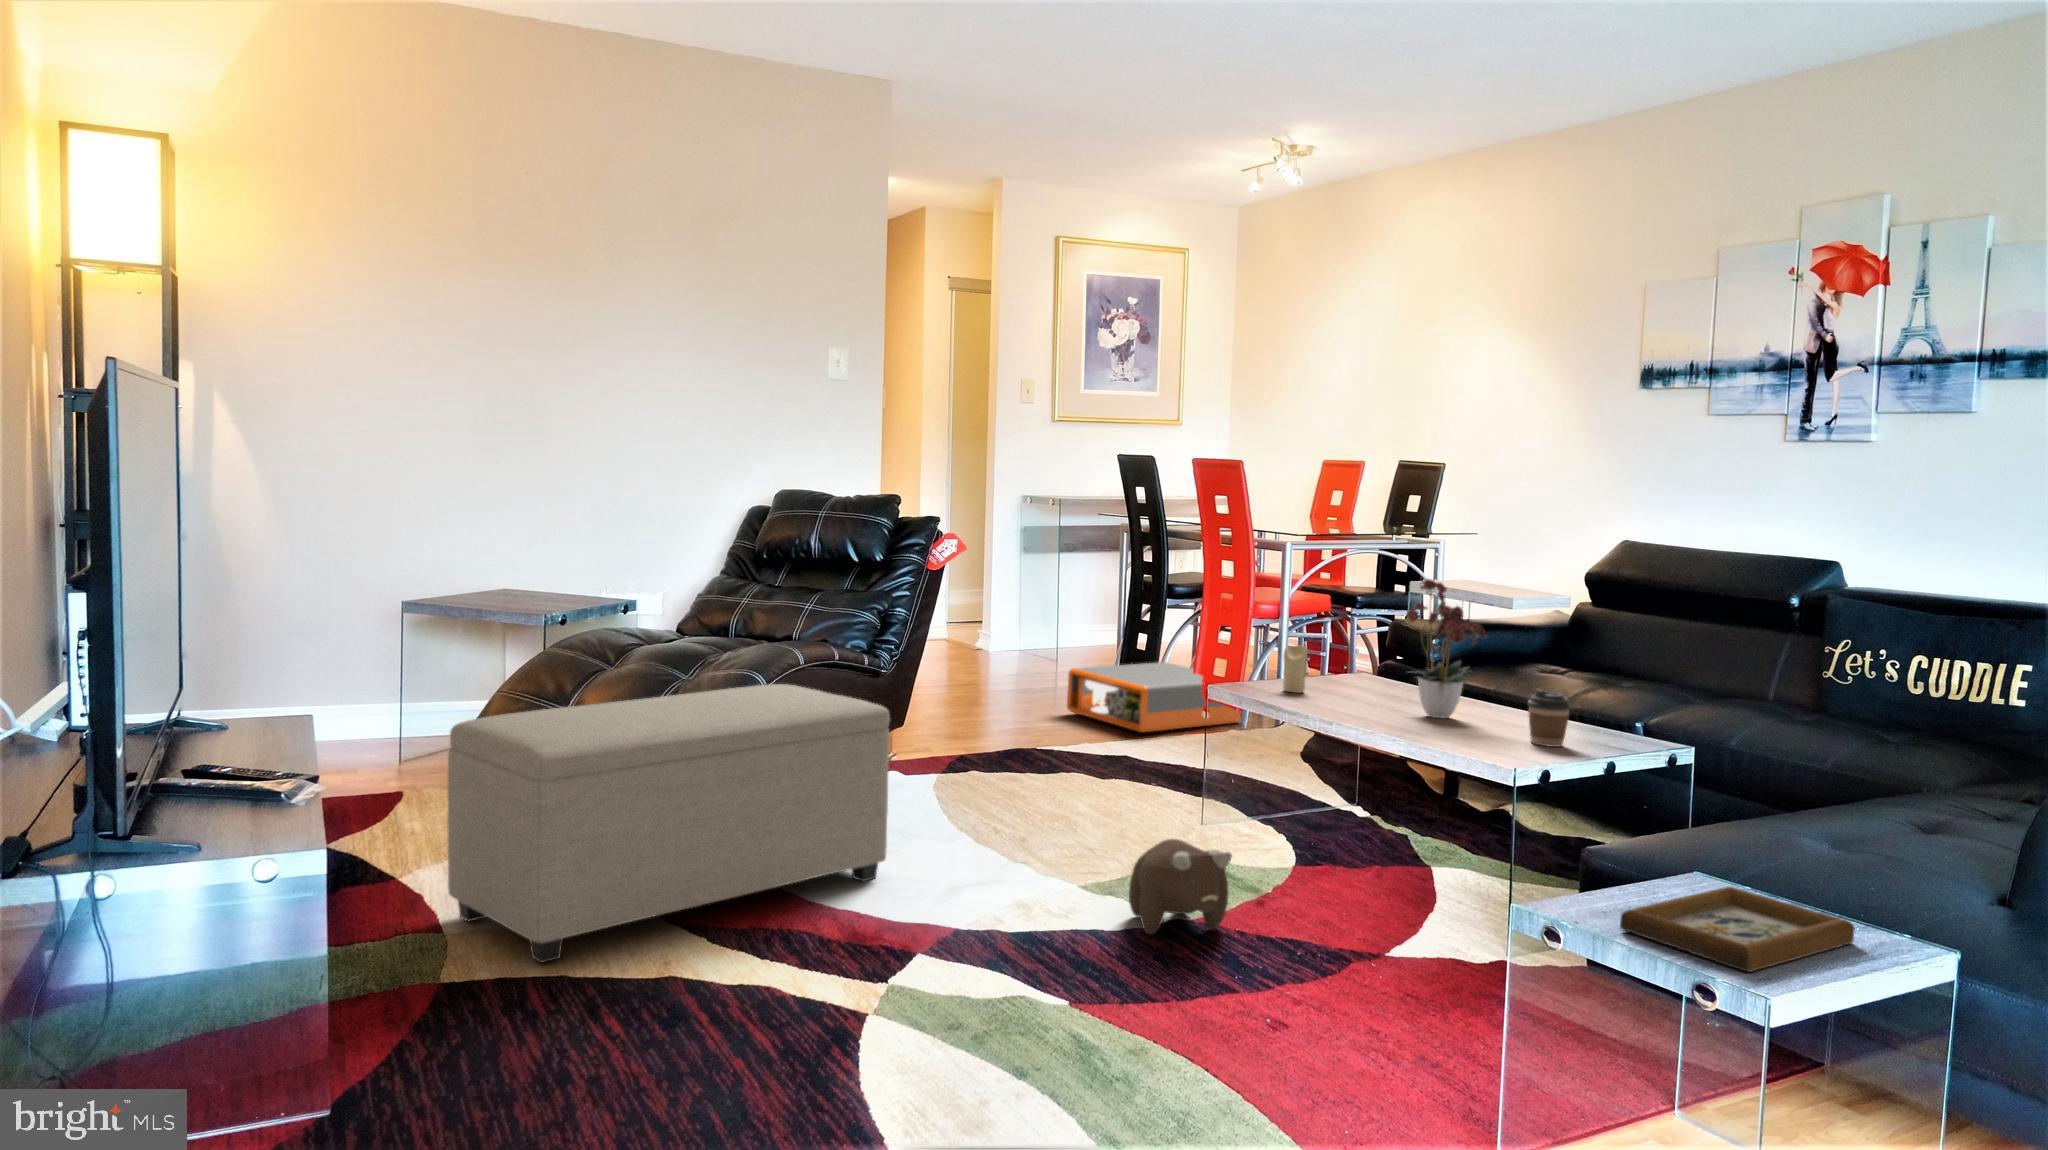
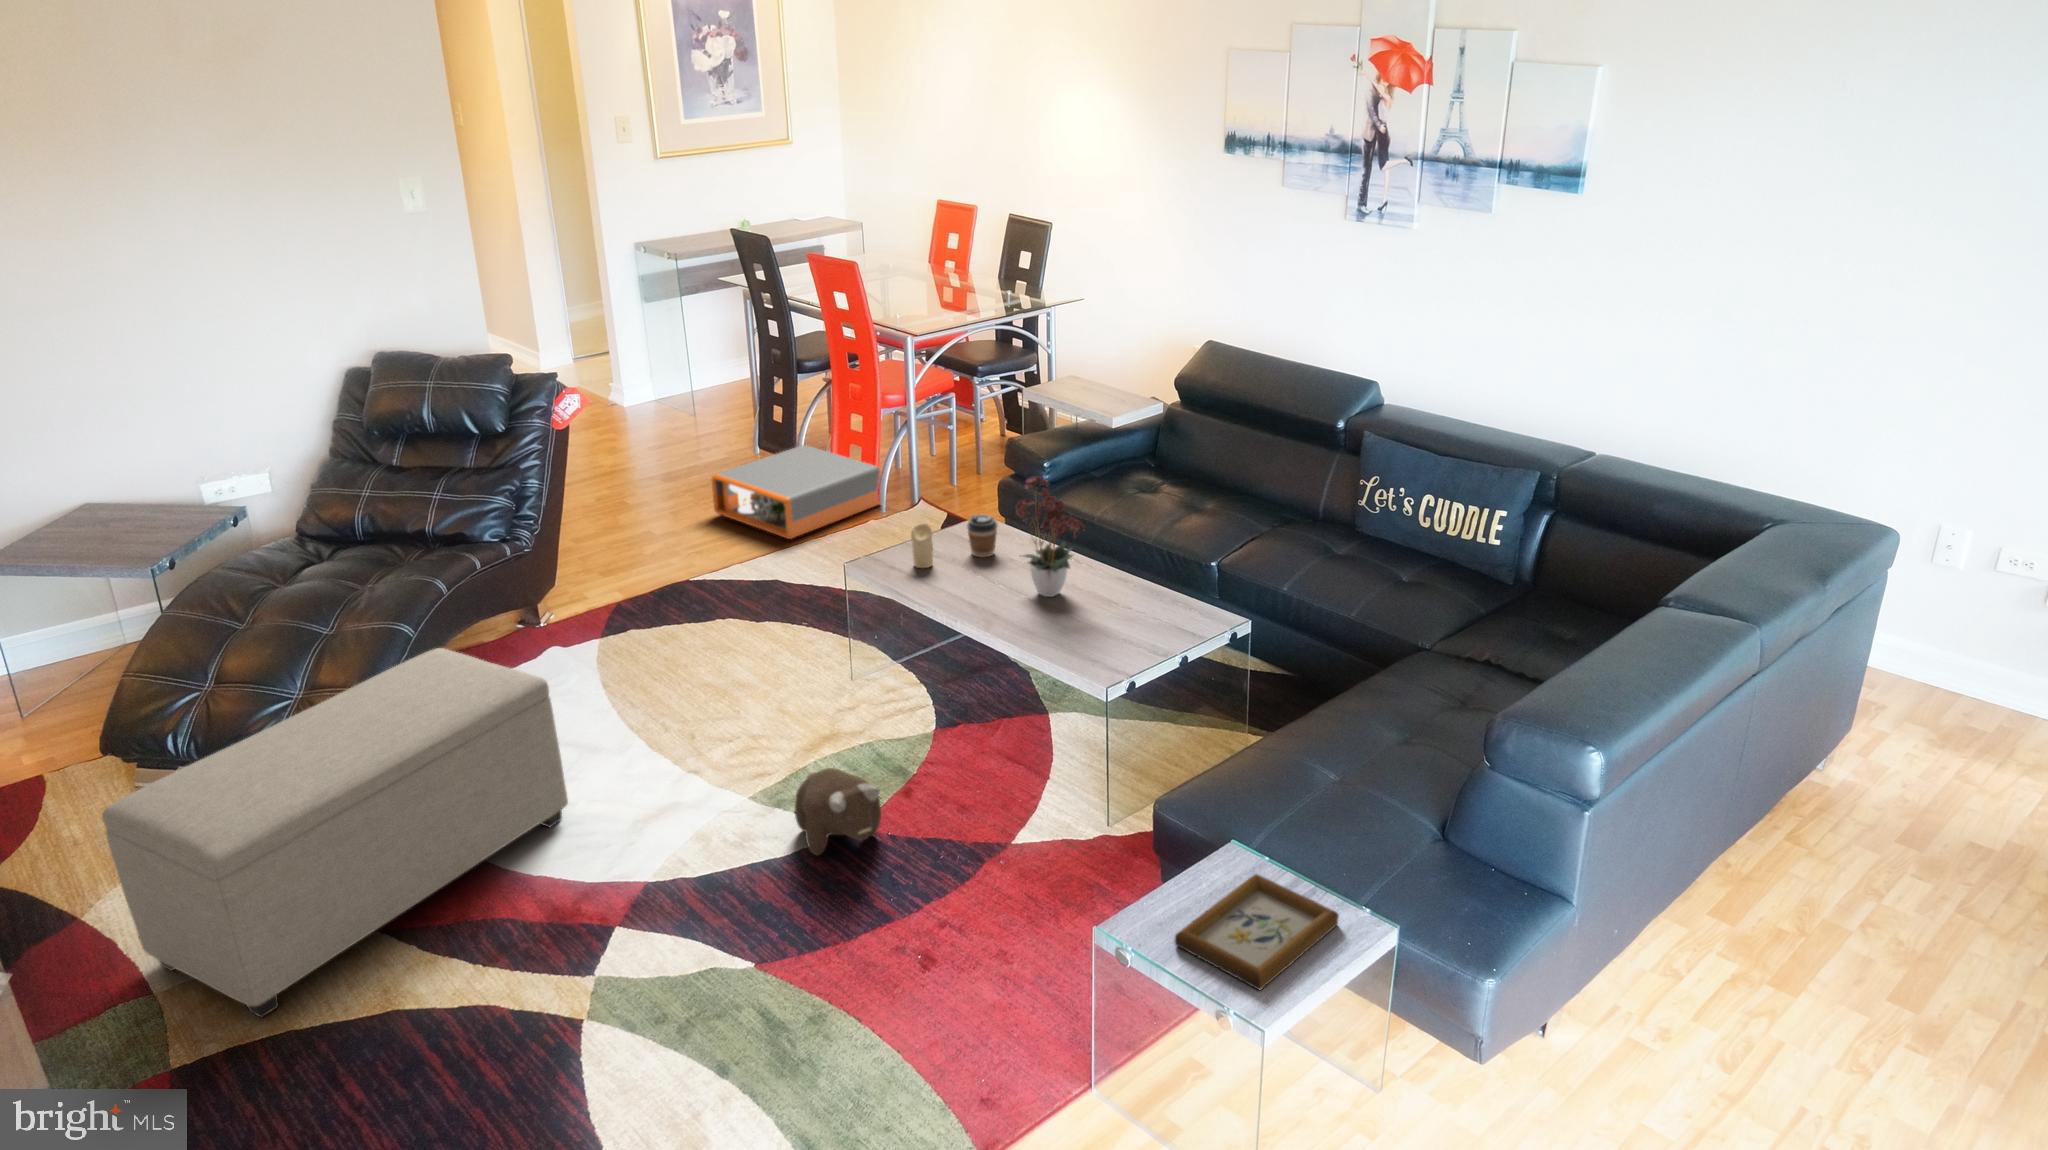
coffee cup: present [1528,689,1571,747] -> present [967,515,998,557]

